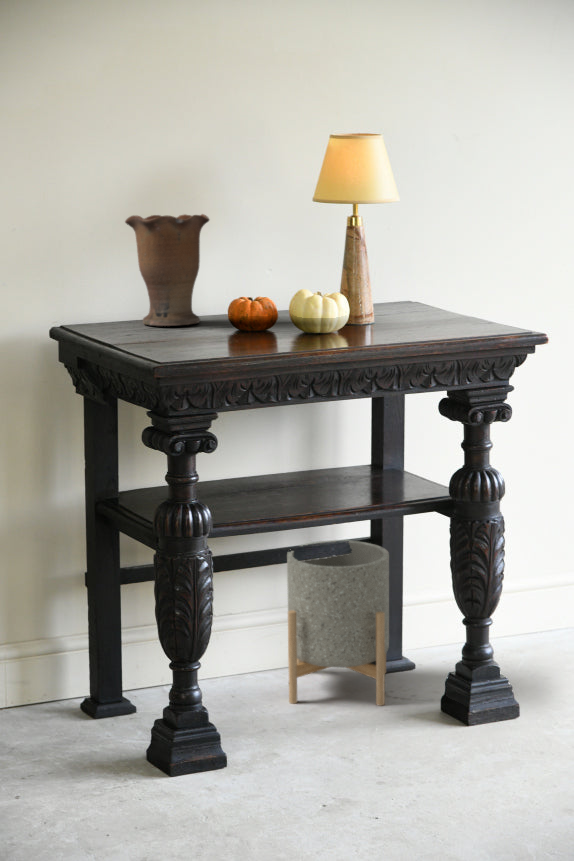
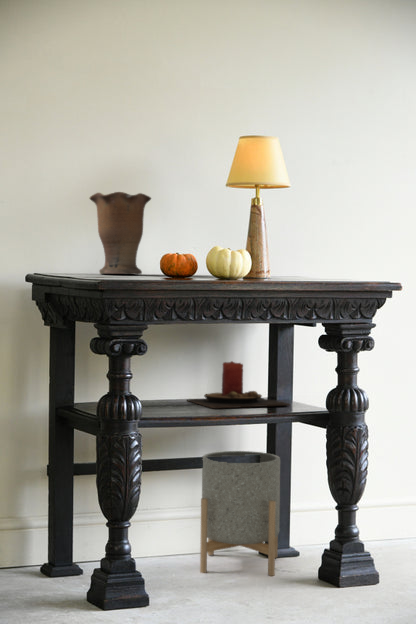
candle: none [263,430,402,500] -> present [187,361,290,409]

